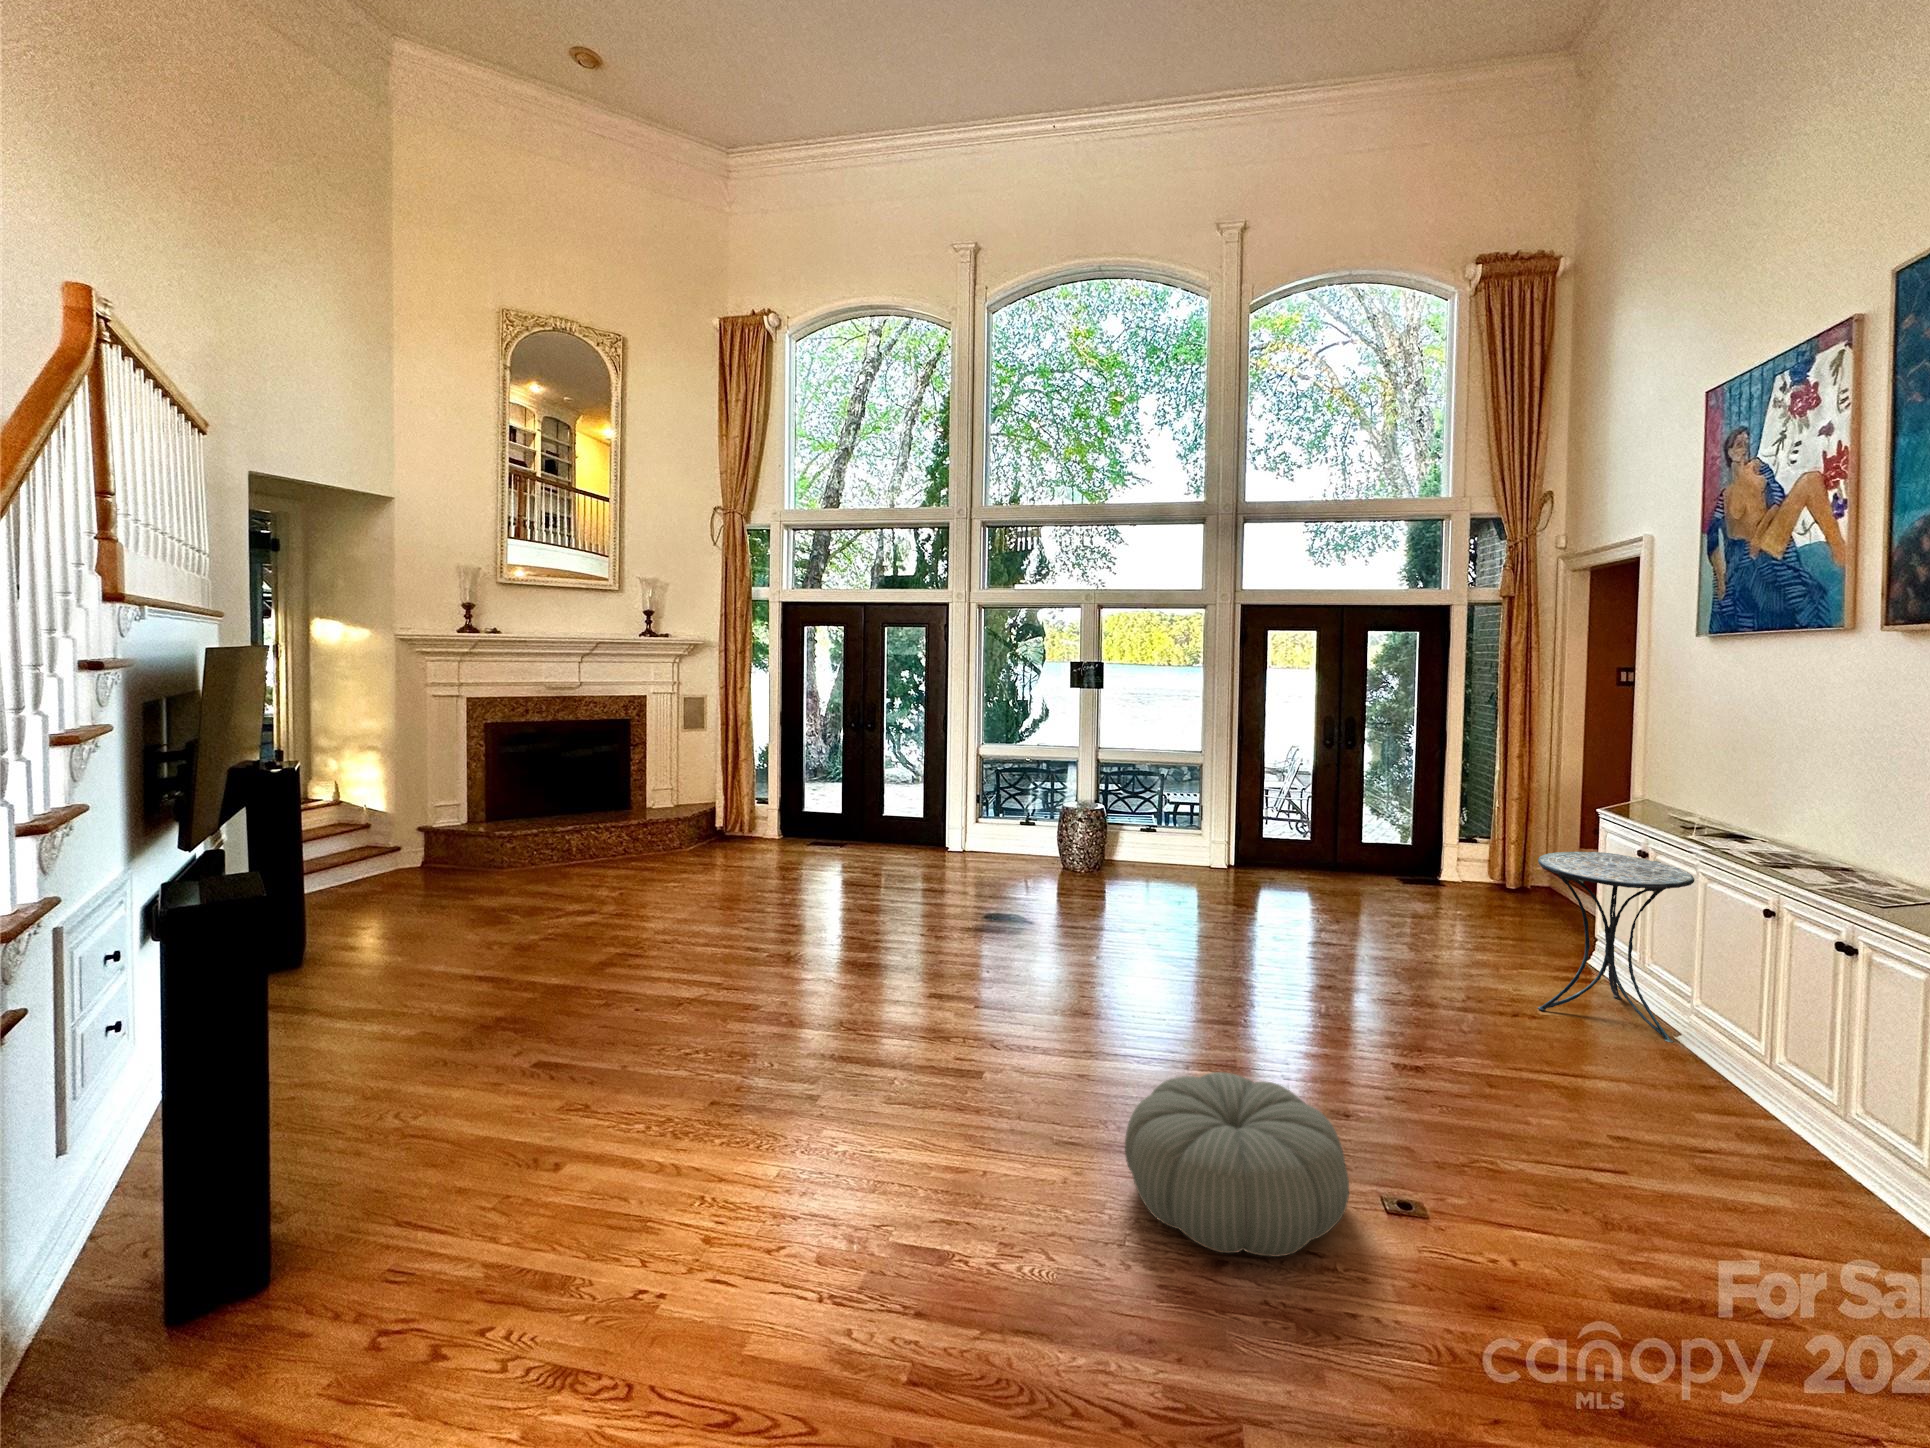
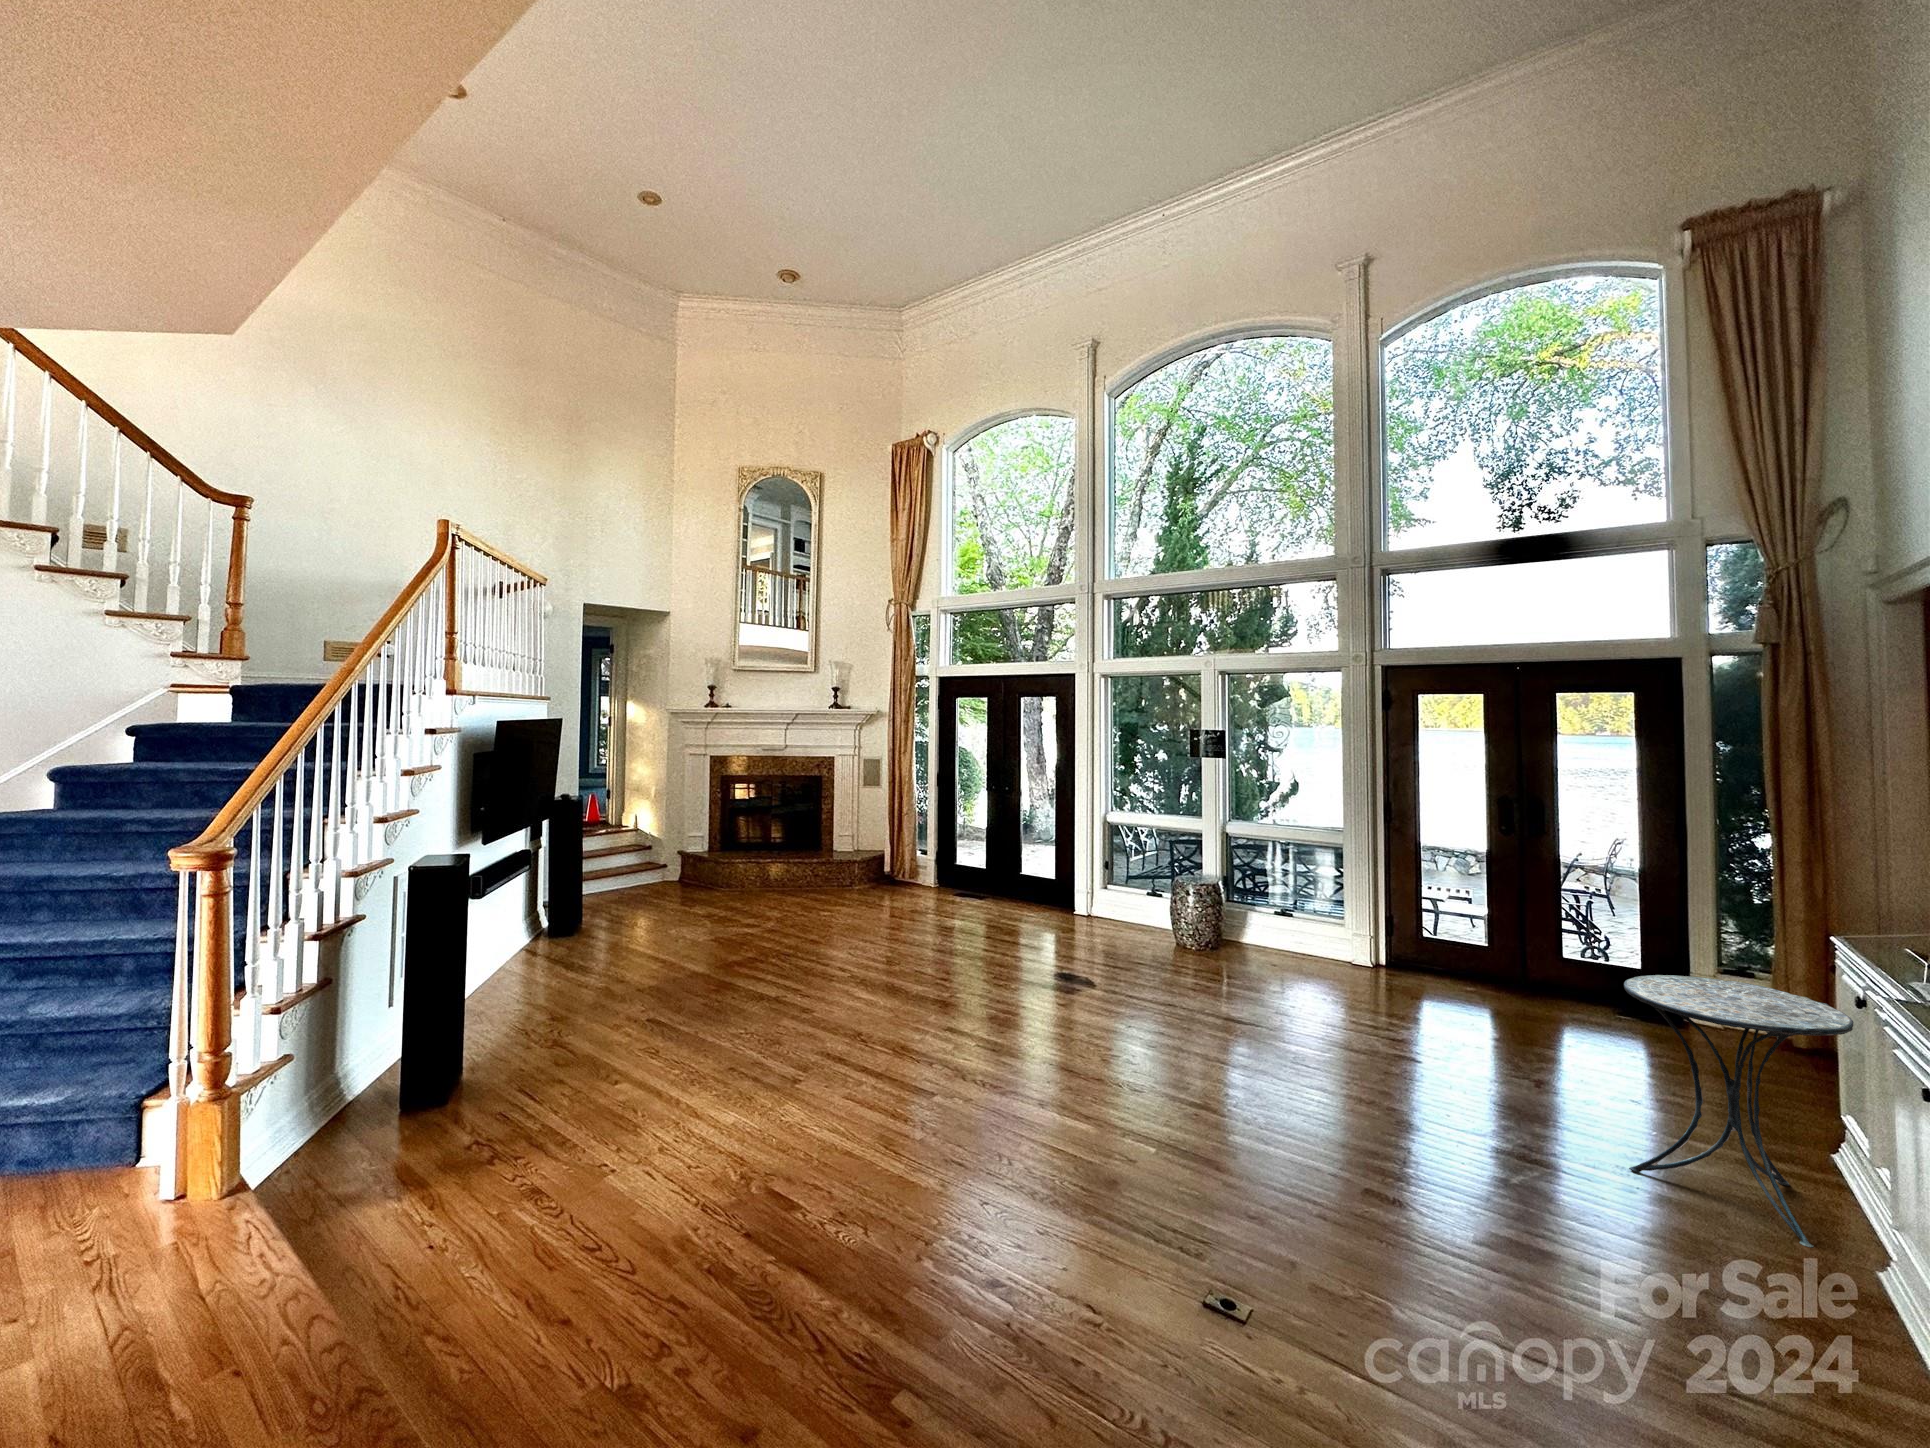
pouf: present [1125,1072,1349,1257] -> none [956,1115,1161,1286]

